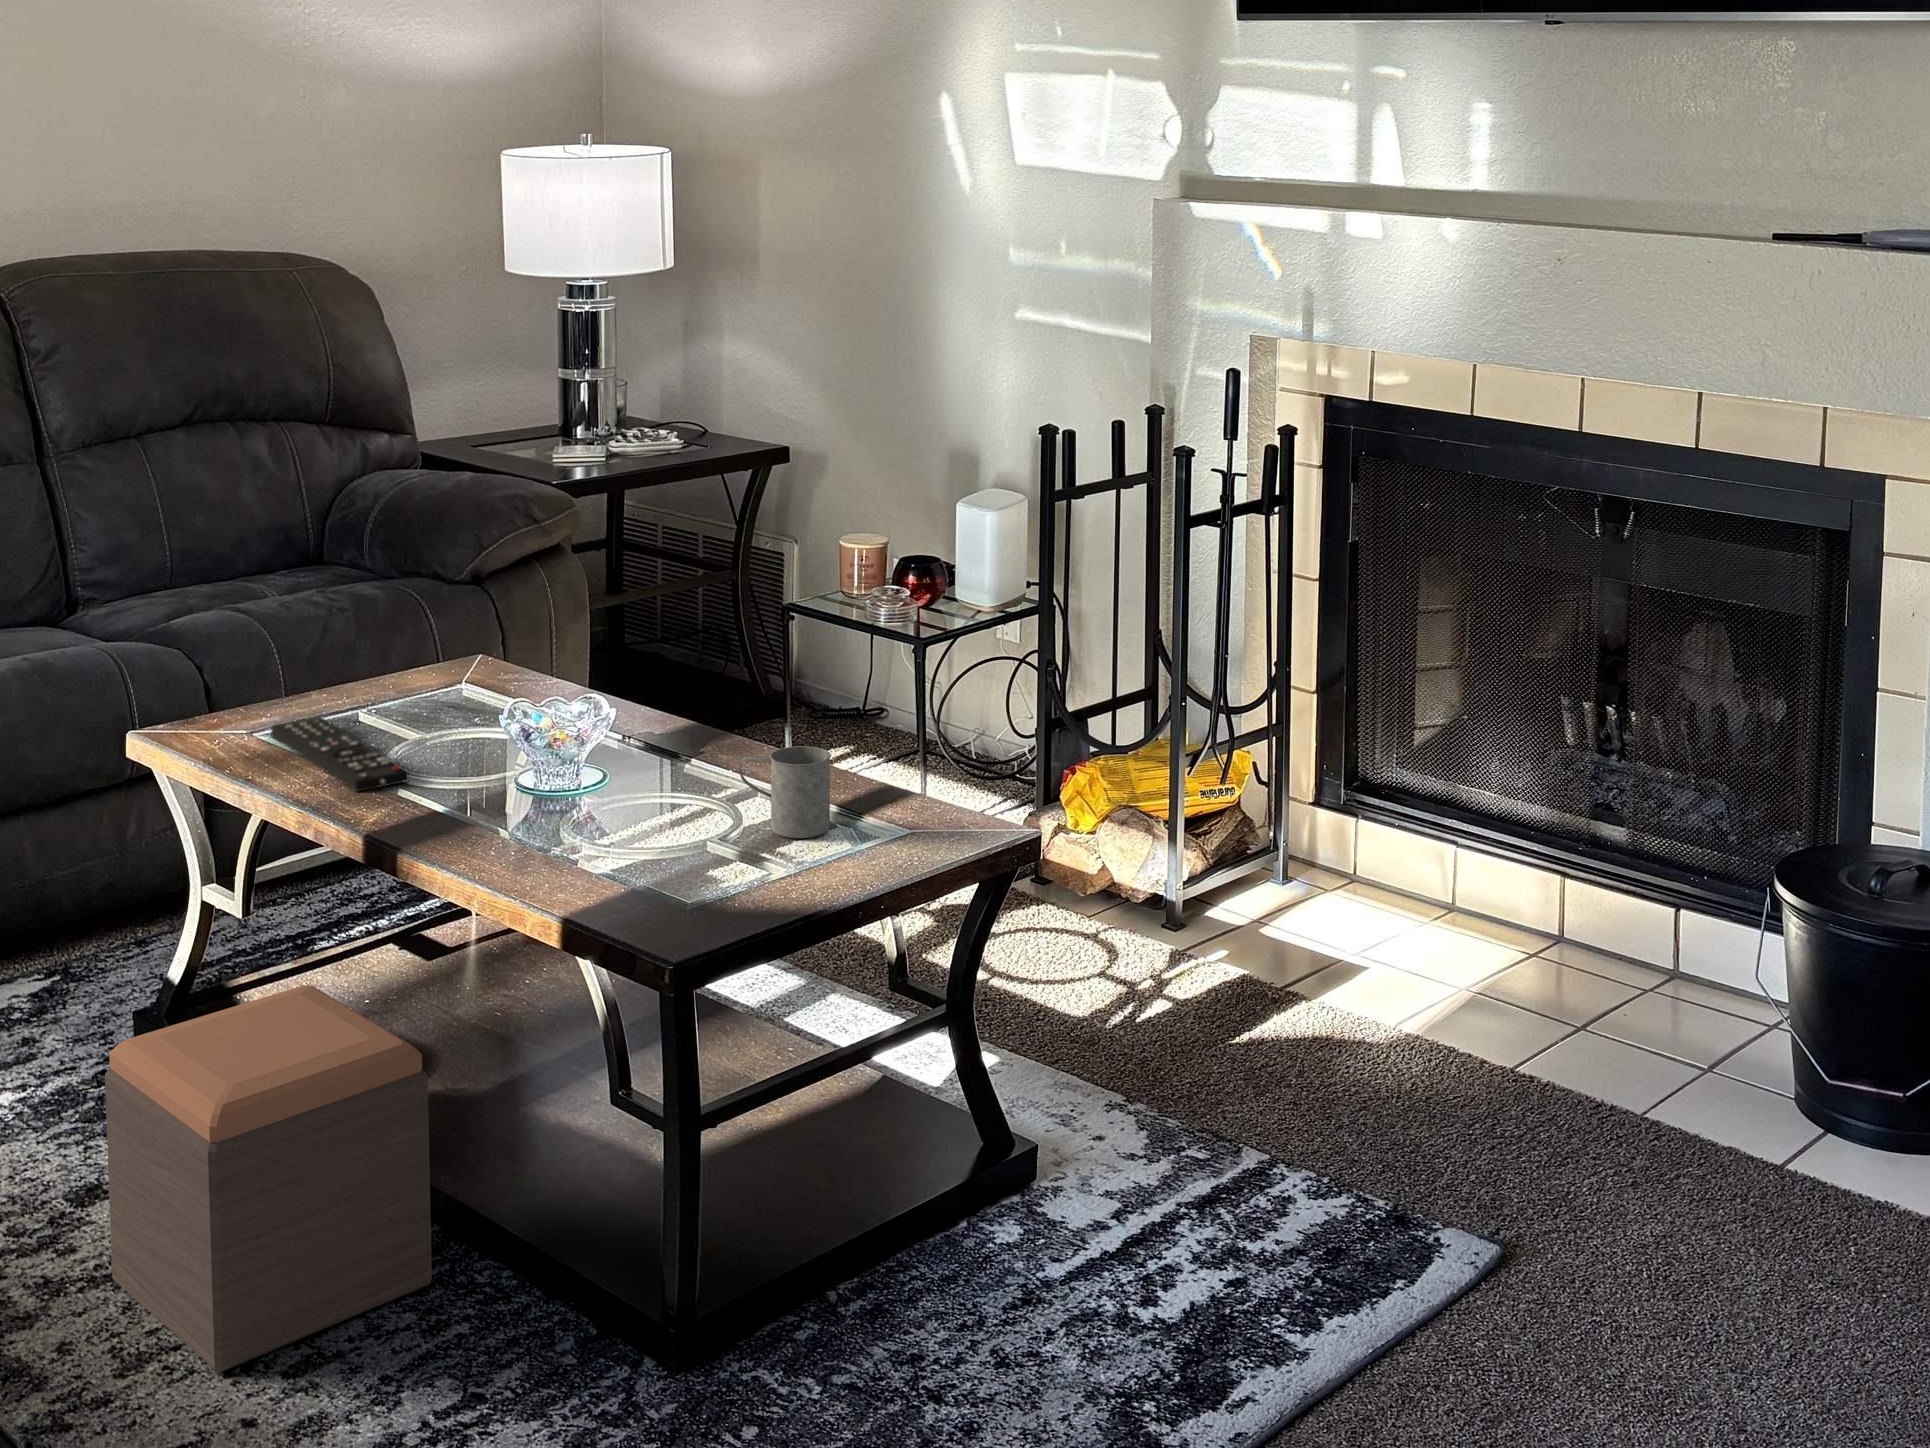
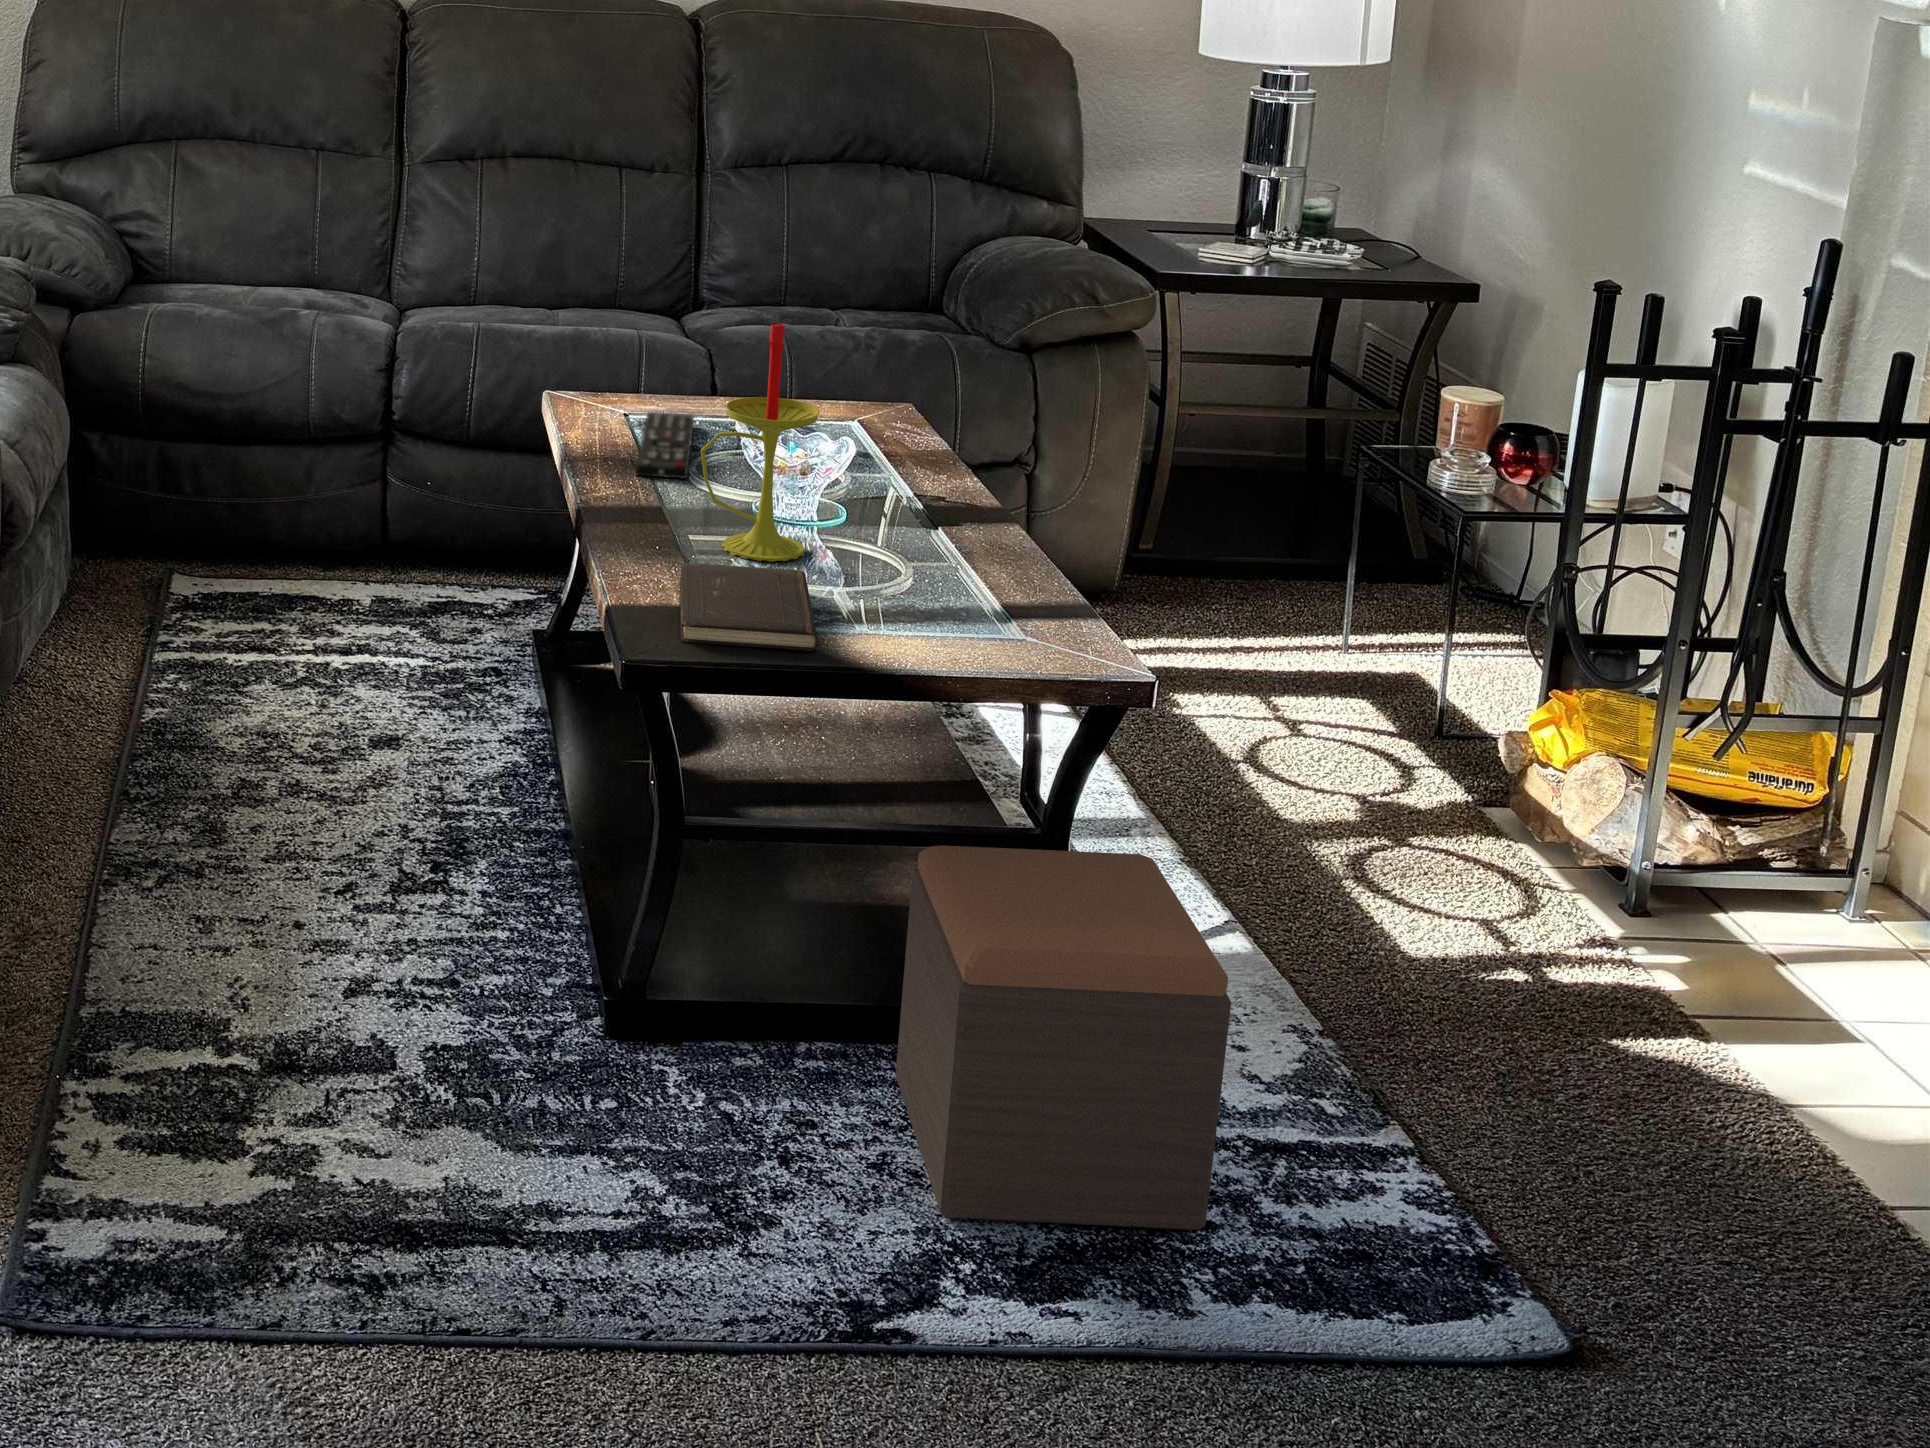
candle: none [511,587,631,840] -> present [701,323,820,561]
mug: present [739,746,831,838] -> none [895,521,984,617]
hardcover book: none [568,833,783,933] -> present [680,562,817,651]
footstool: present [105,985,432,1372] -> present [896,845,1231,1230]

